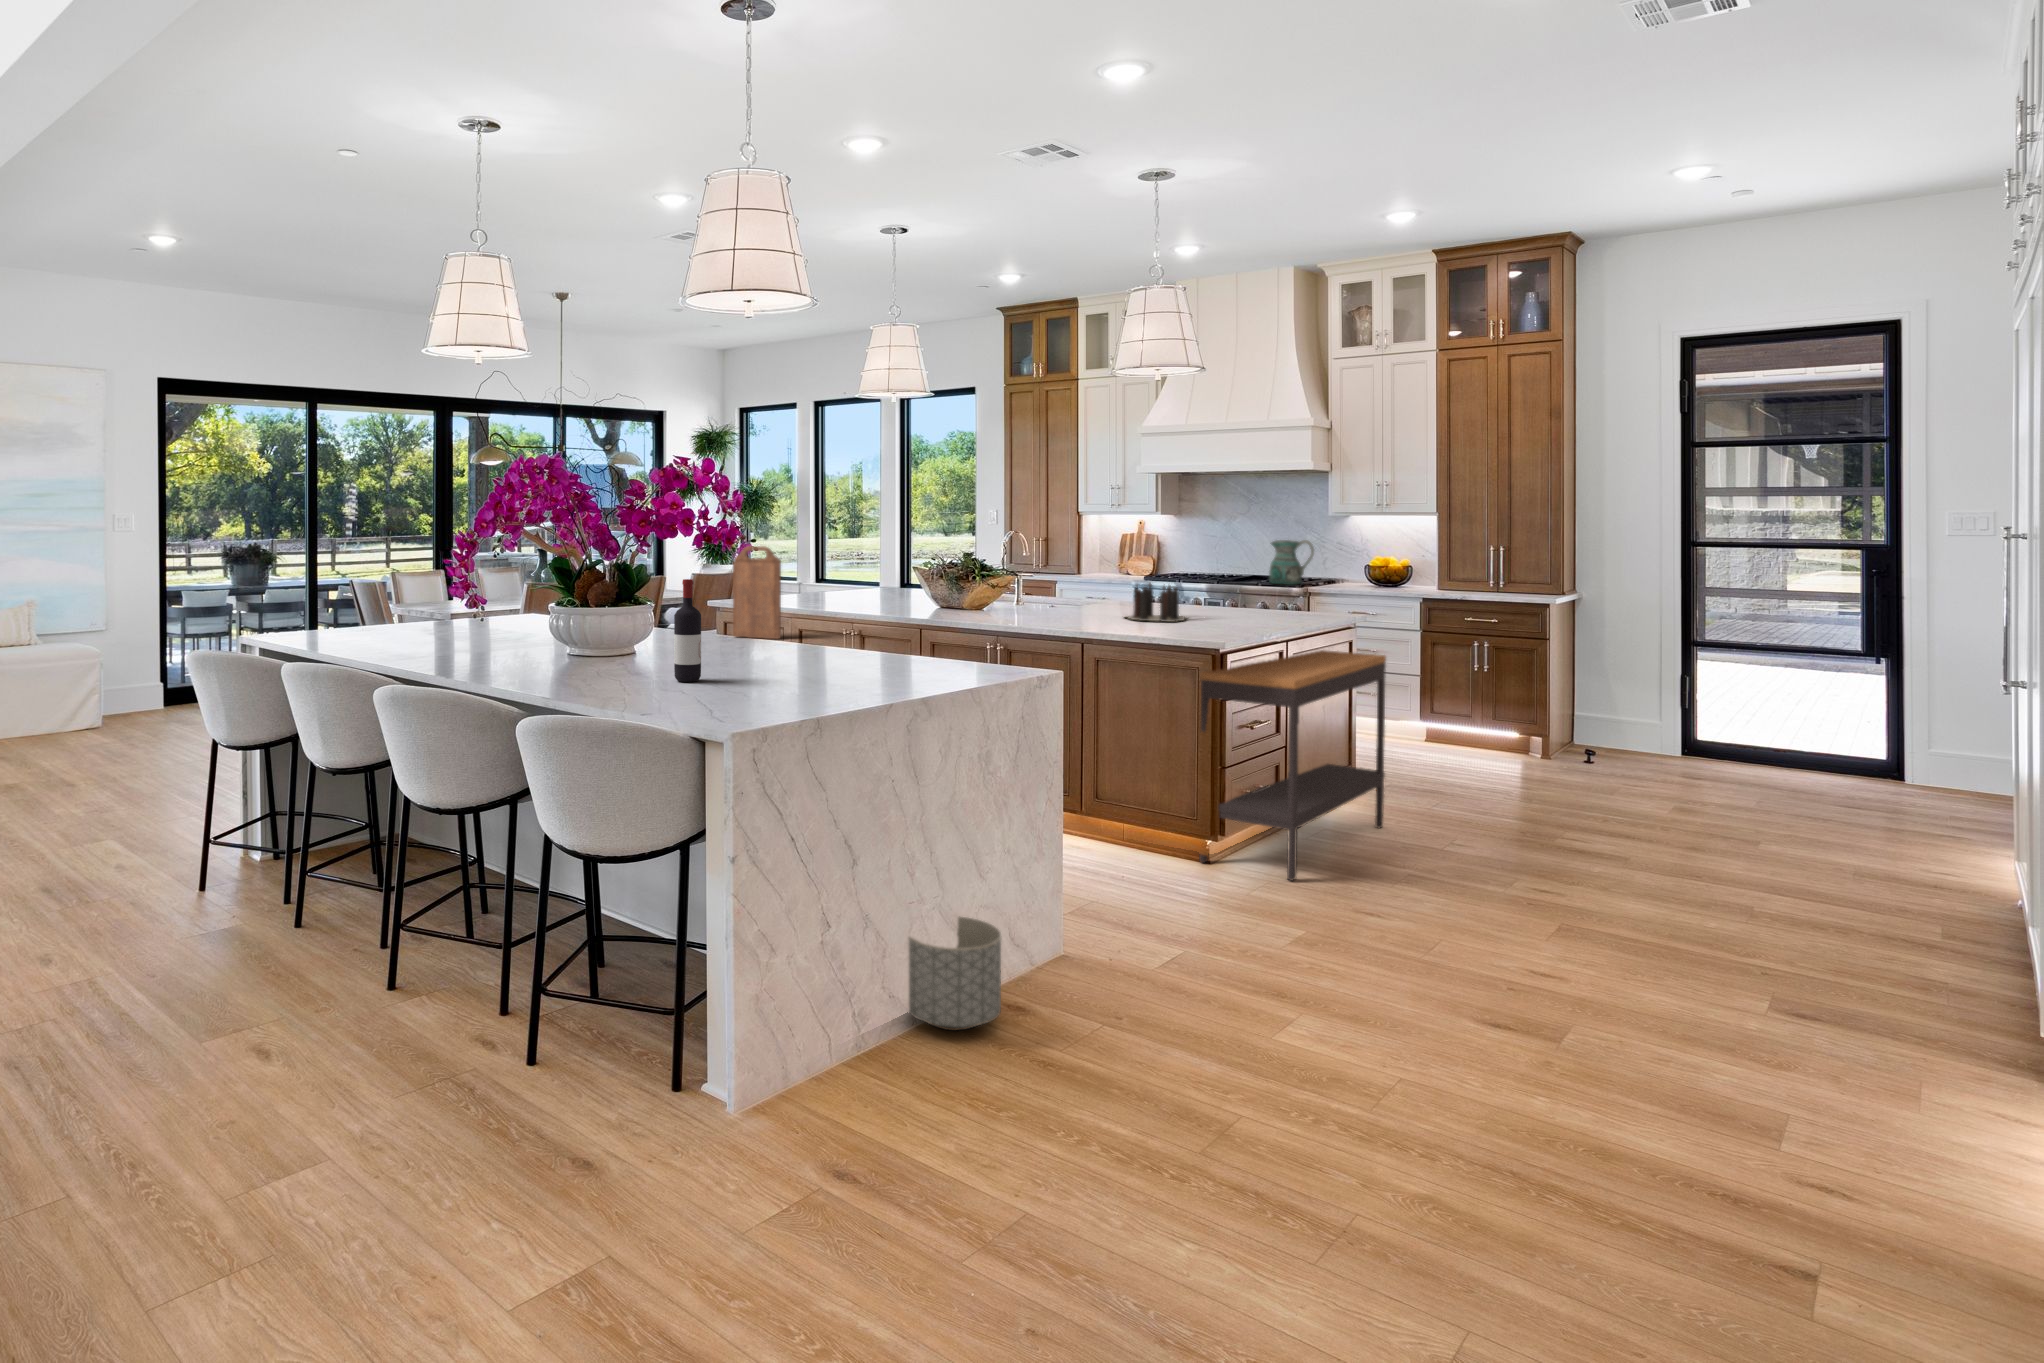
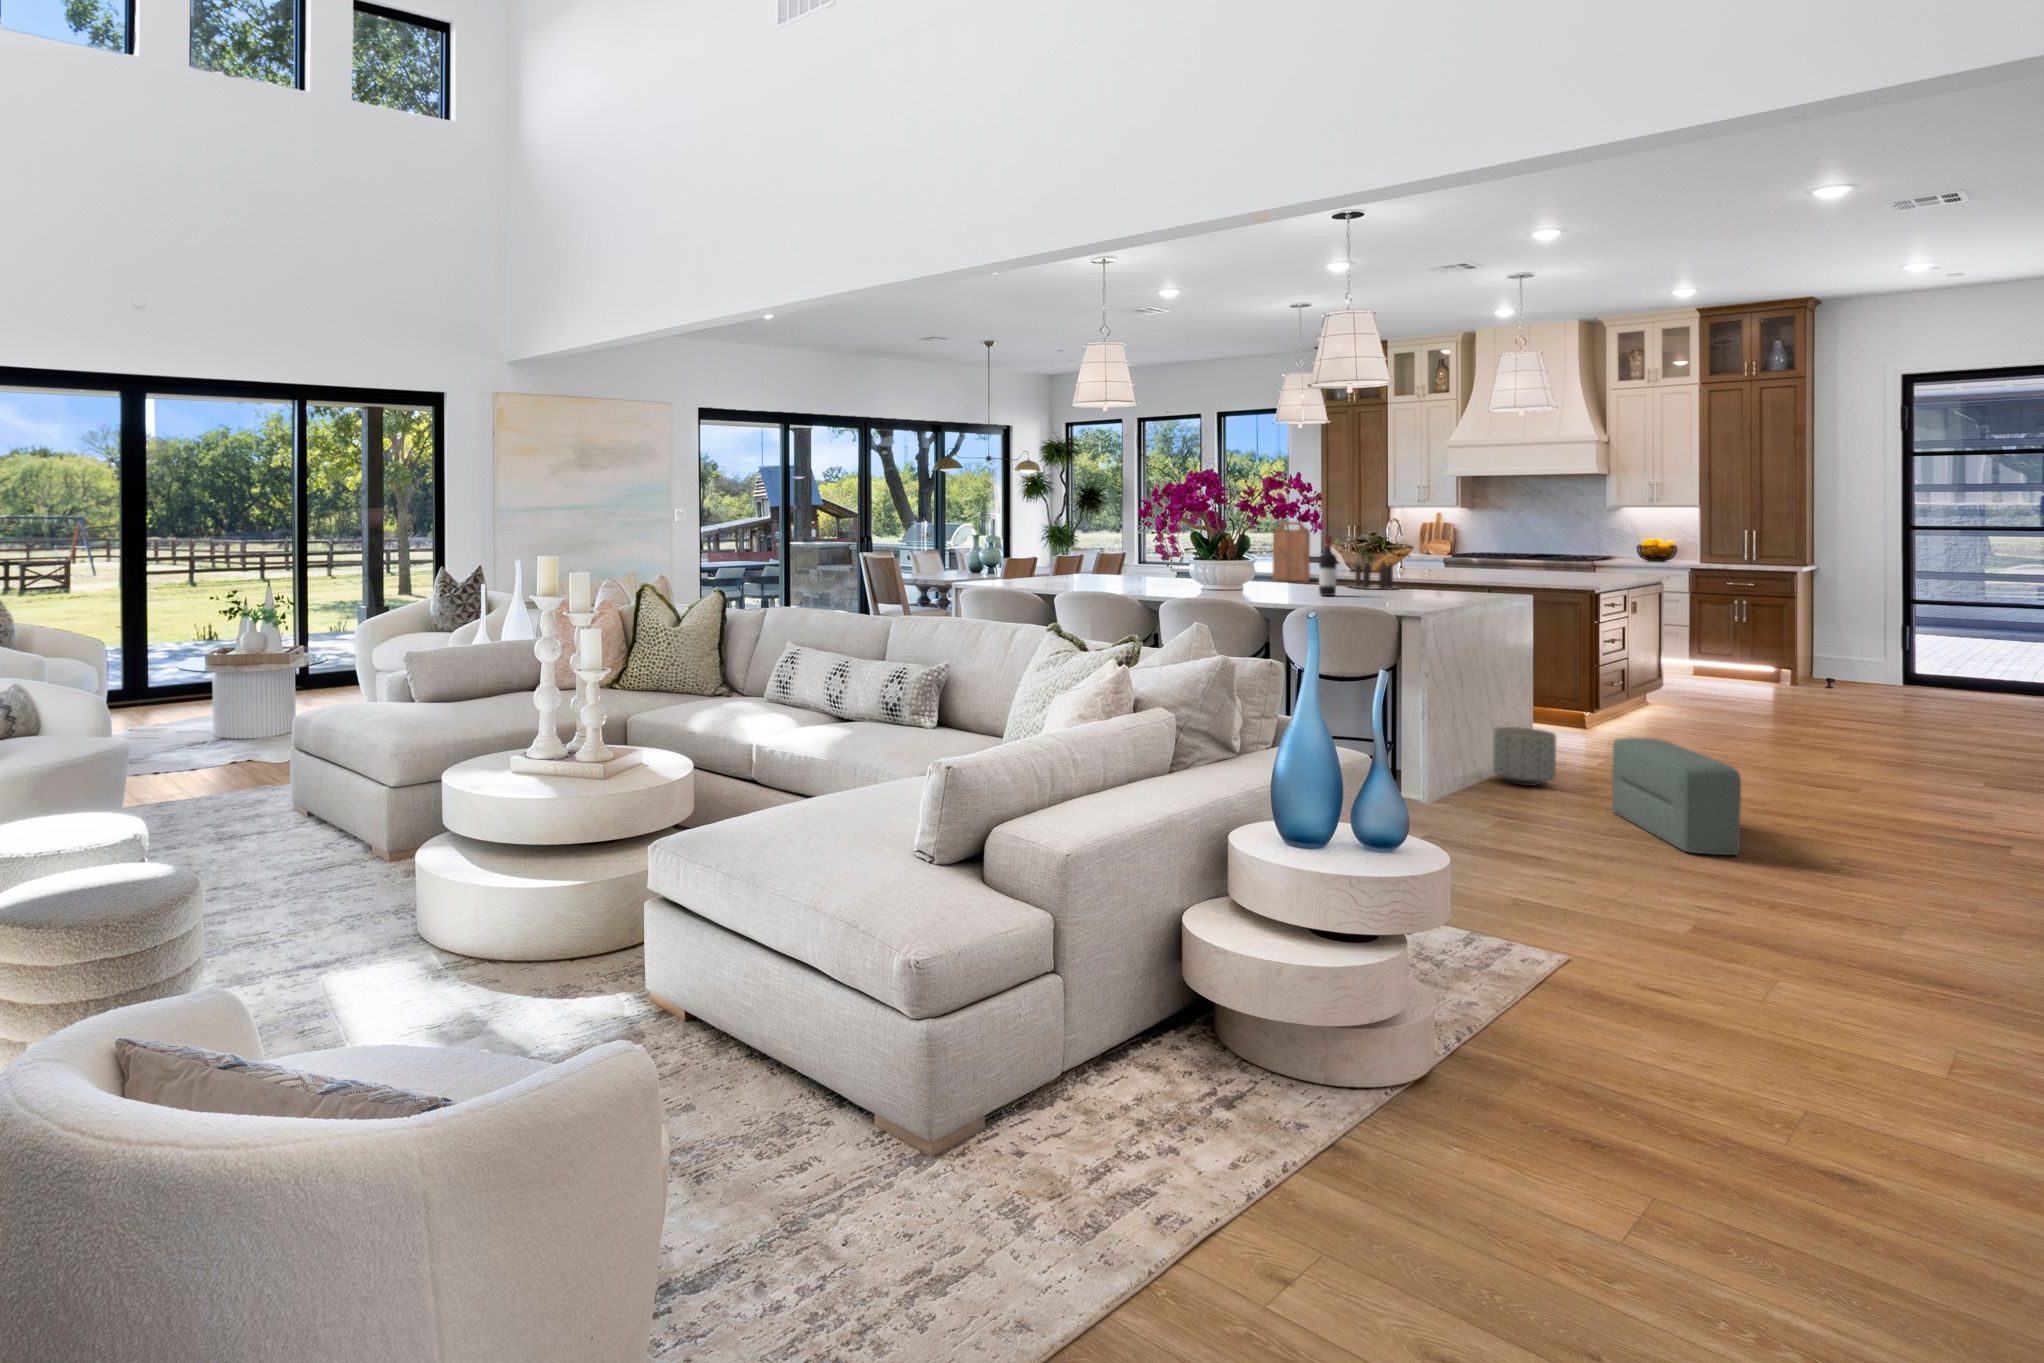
ceramic pitcher: present [1269,540,1314,585] -> none [1567,526,1604,558]
candle: present [1127,583,1186,622] -> present [1352,561,1399,589]
console table: present [1199,650,1386,881] -> none [1593,596,1705,737]
pouf: none [1021,982,1147,1303] -> present [1612,738,1741,855]

